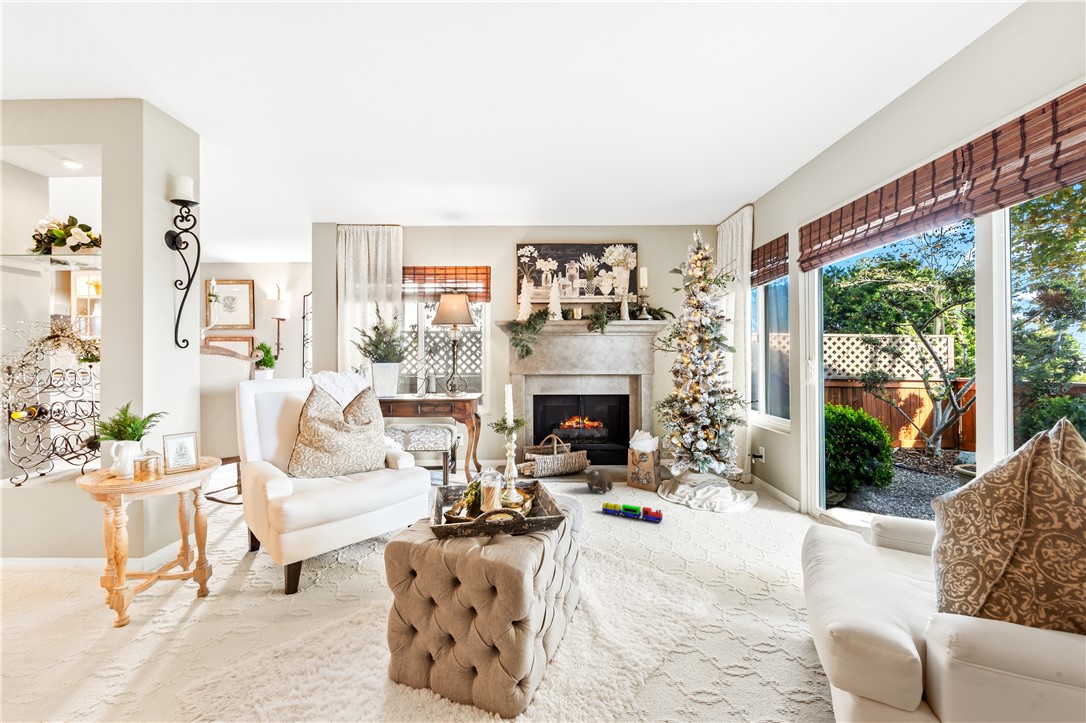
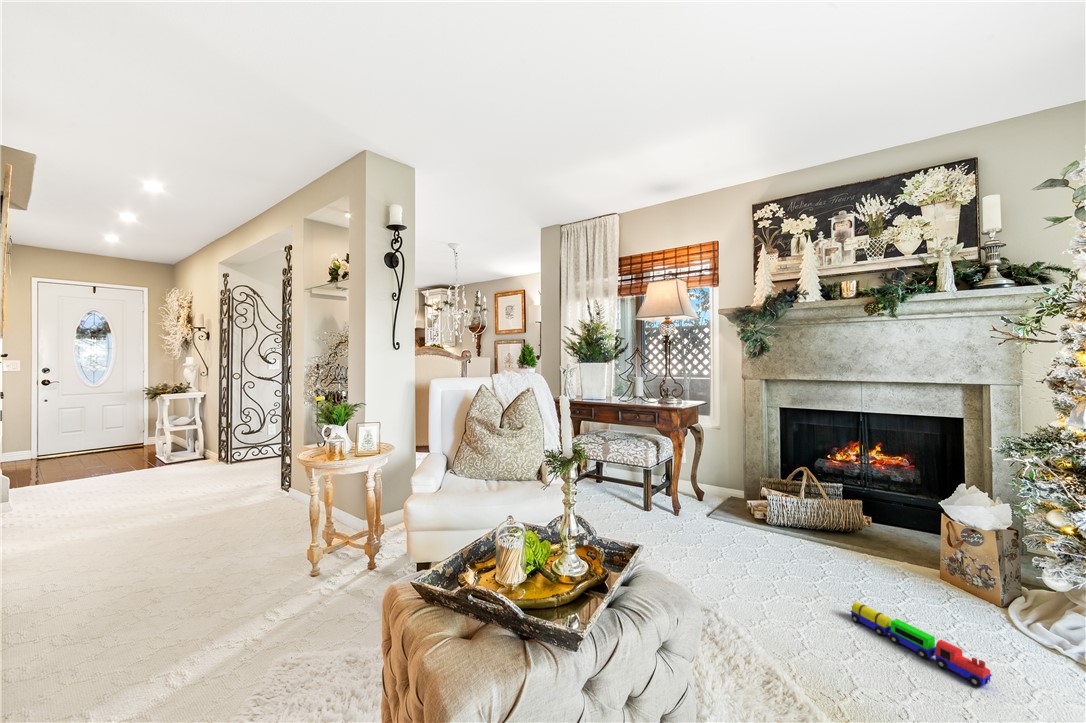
plush toy: present [585,469,613,493] -> none [838,533,900,581]

